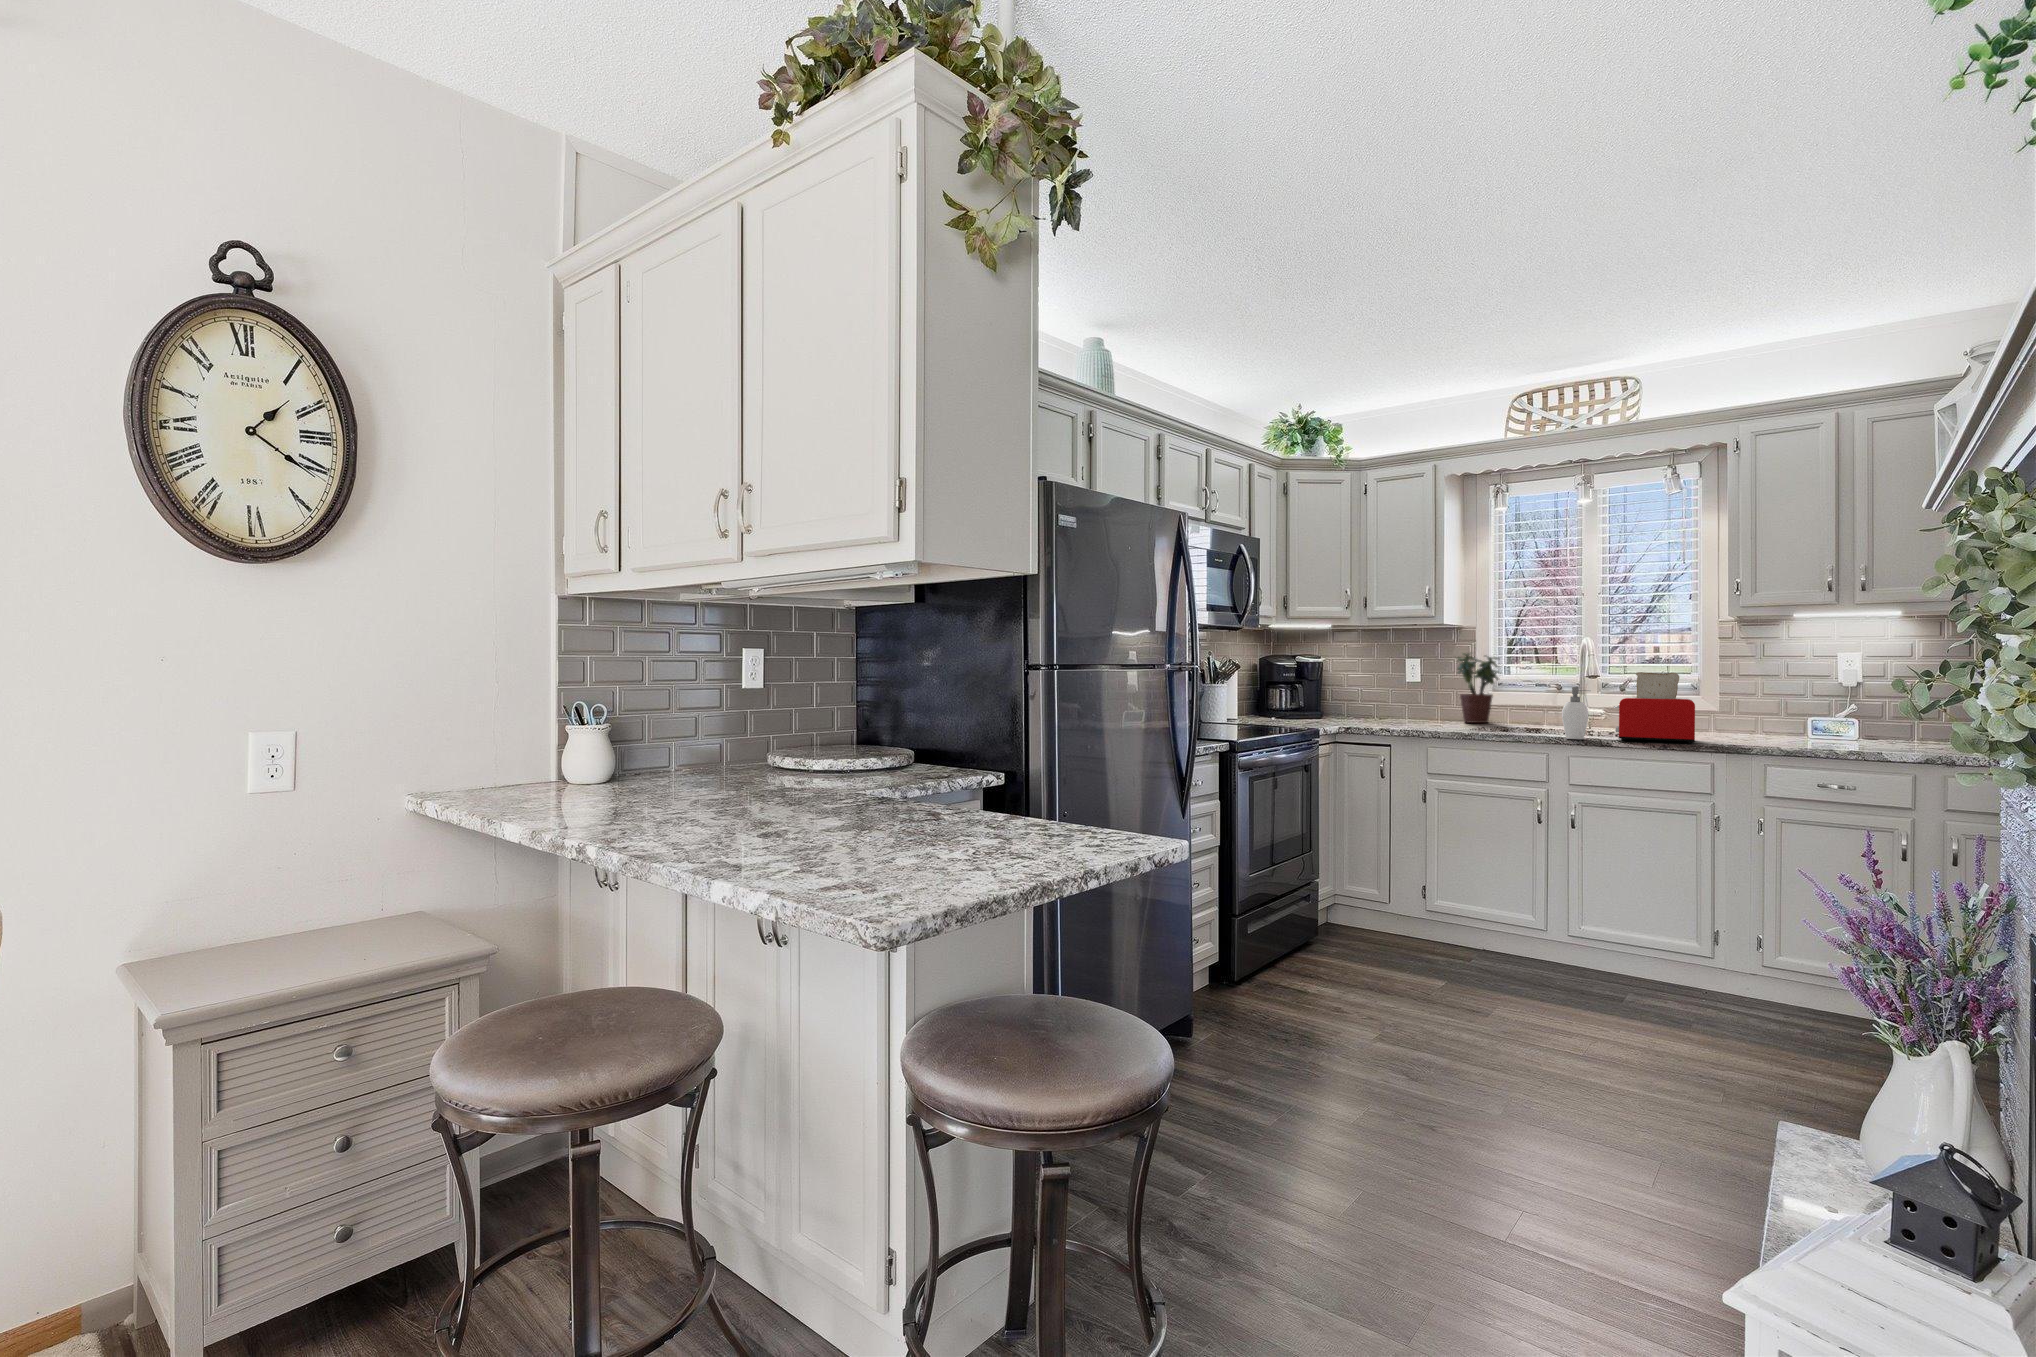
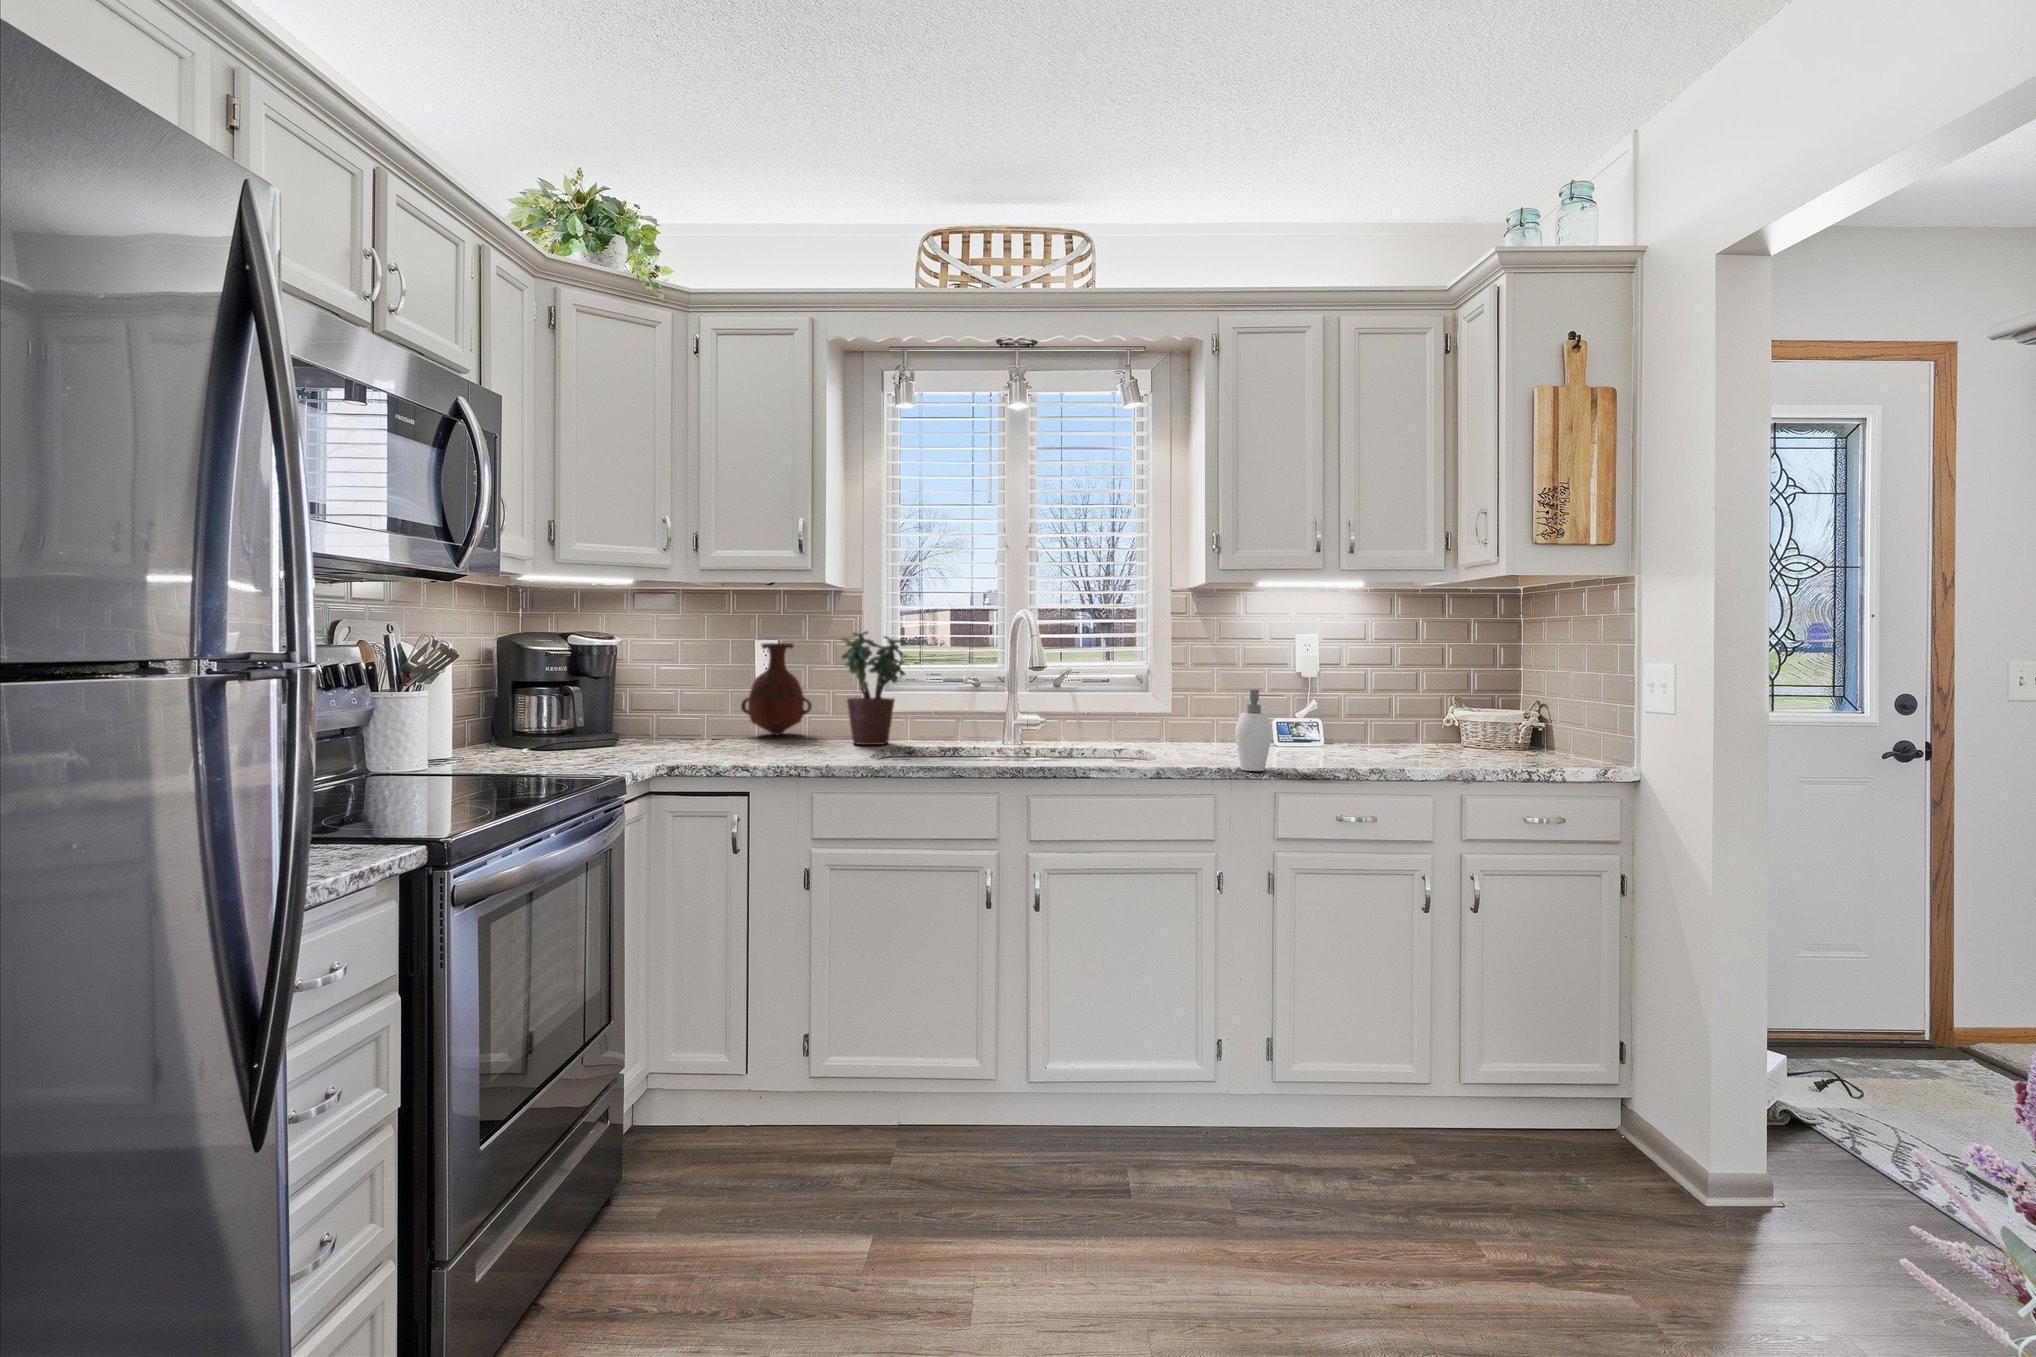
vase: none [1395,661,1440,717] -> present [741,643,812,735]
toaster: present [1614,672,1695,743] -> none [1081,667,1186,772]
soap dispenser: present [1562,687,1589,739] -> present [1235,690,1283,771]

